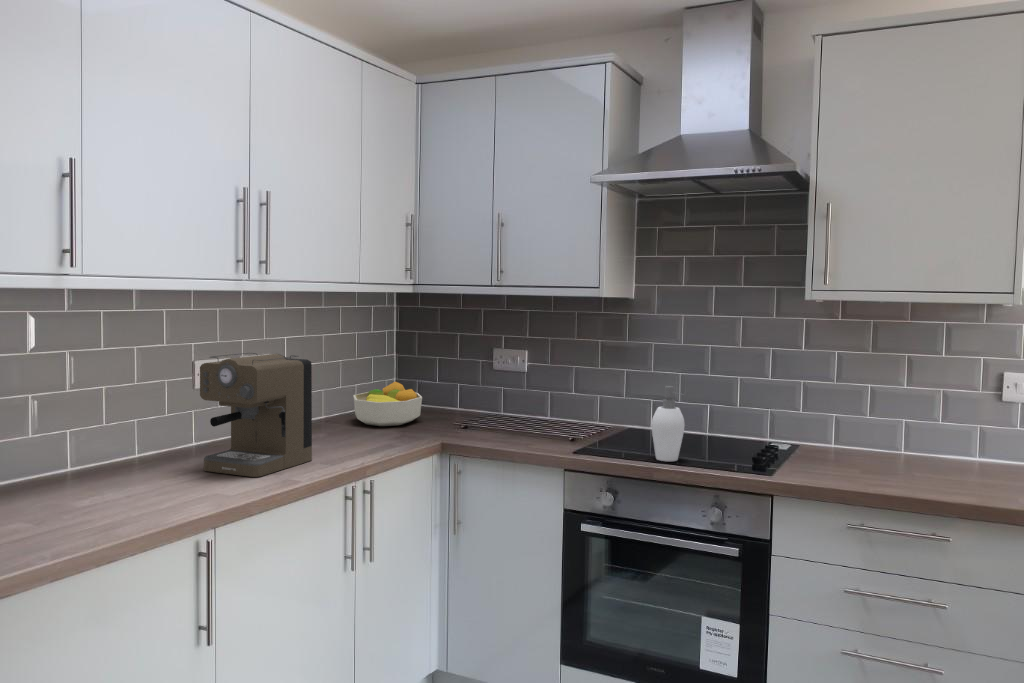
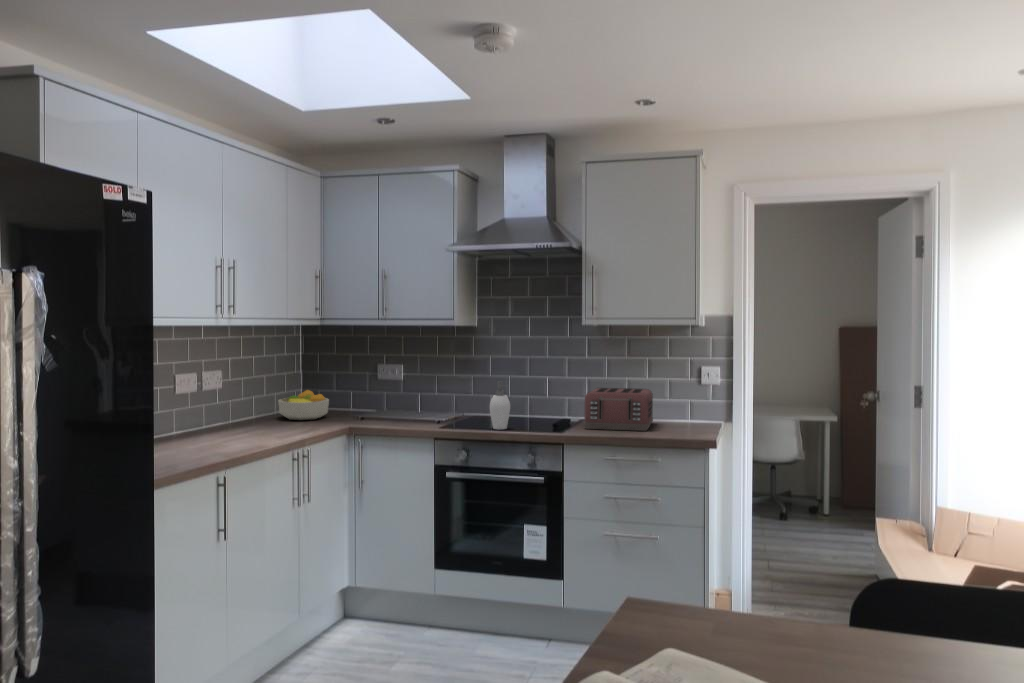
coffee maker: present [200,353,312,477] -> none [196,367,267,445]
toaster: none [803,398,920,478] -> present [583,388,653,431]

